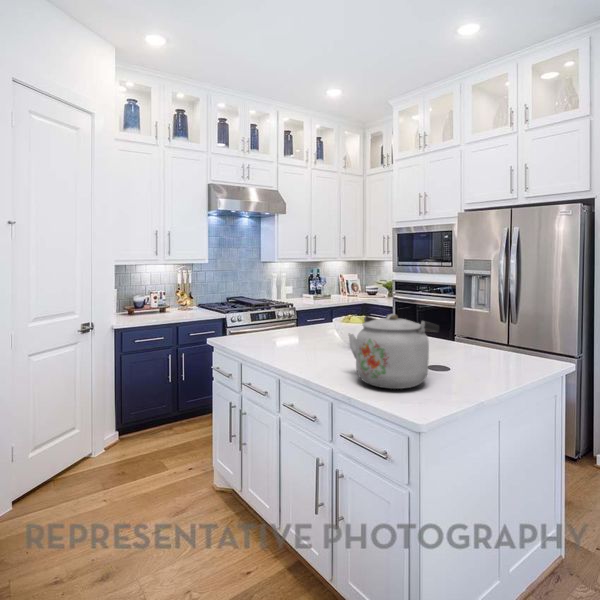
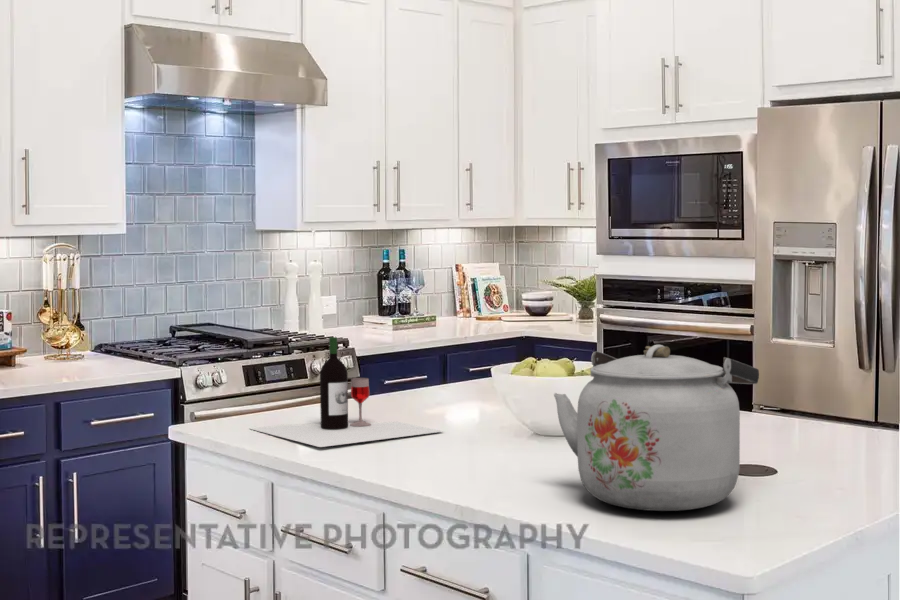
wine bottle: none [235,306,312,351] -> present [251,337,442,447]

